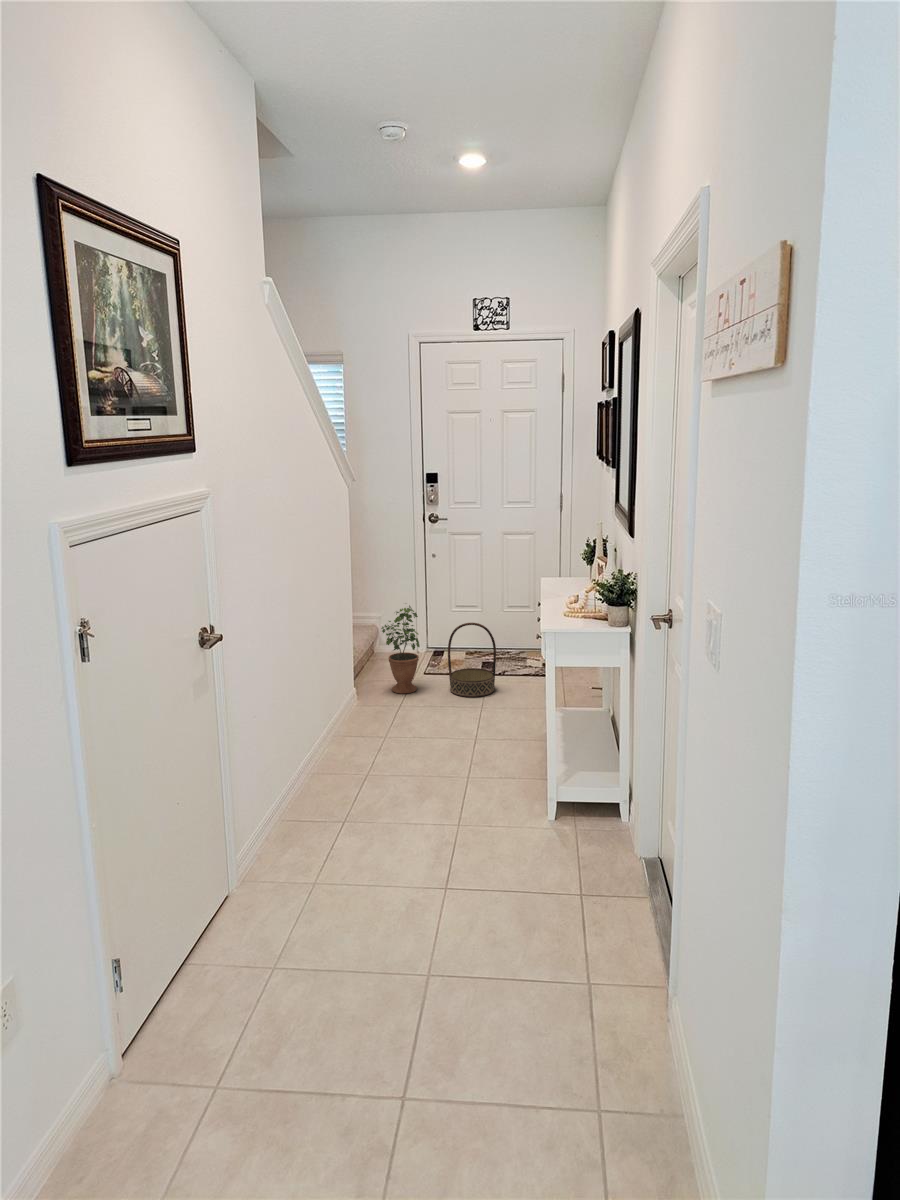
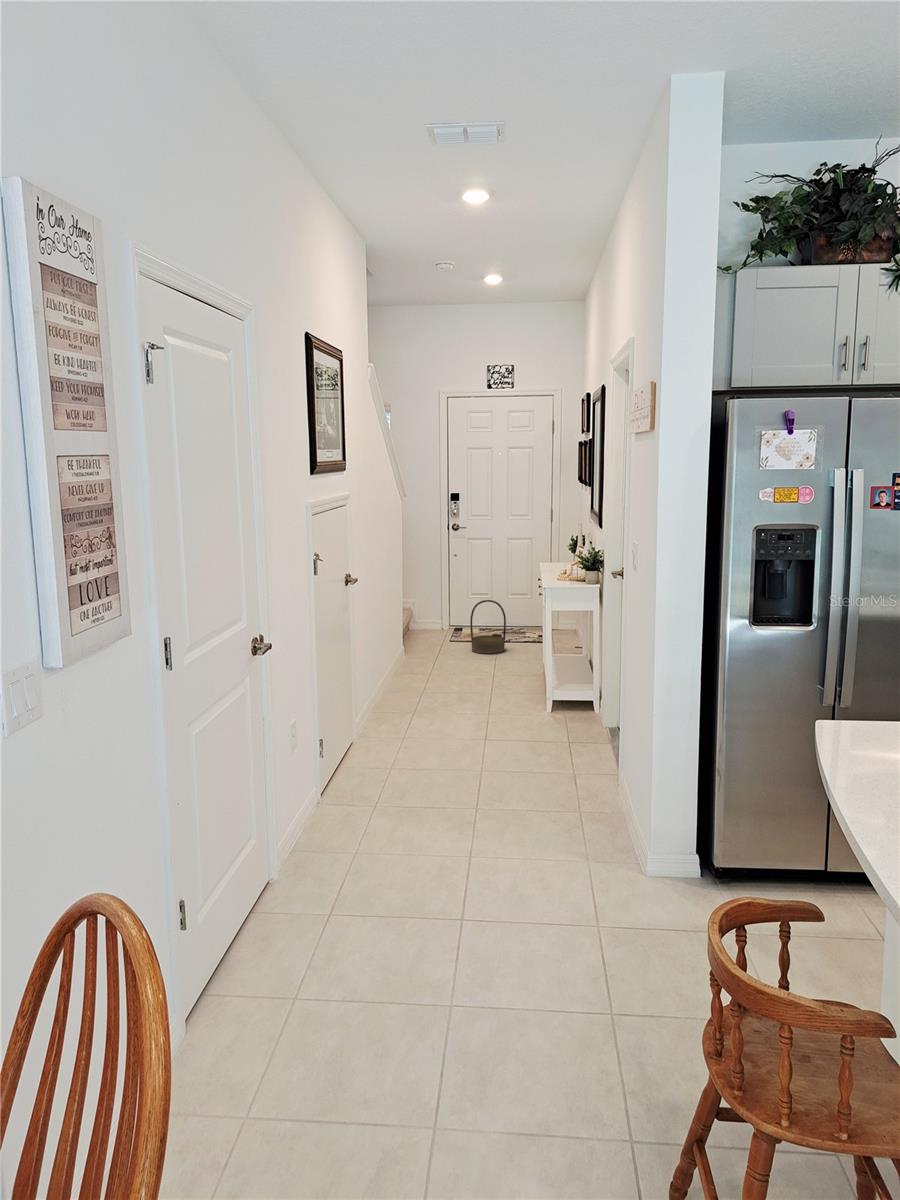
potted plant: present [381,606,420,693] -> none [422,586,450,652]

